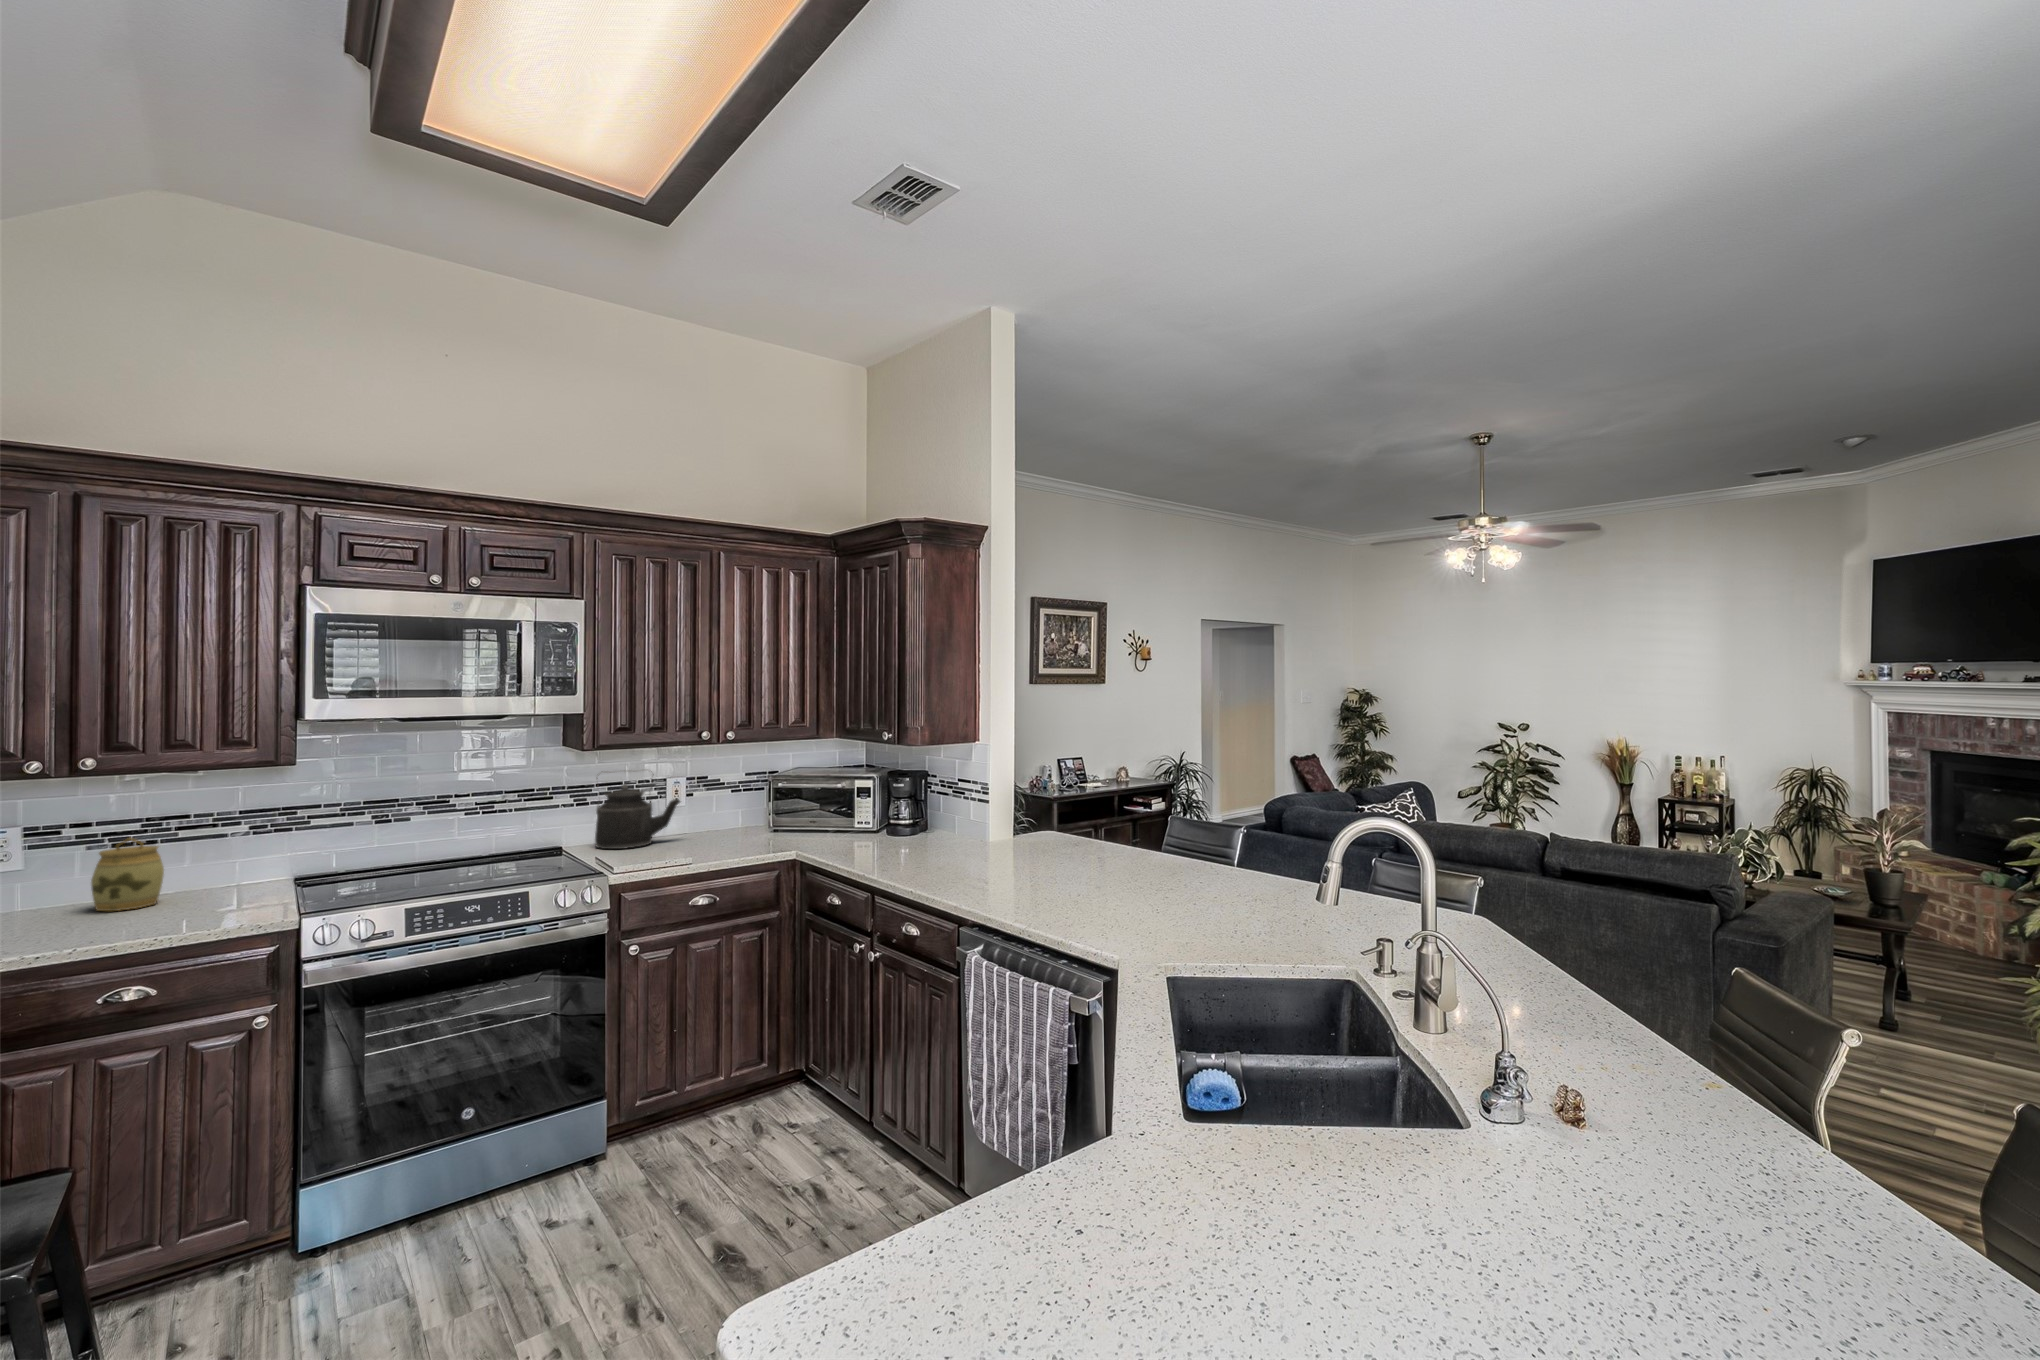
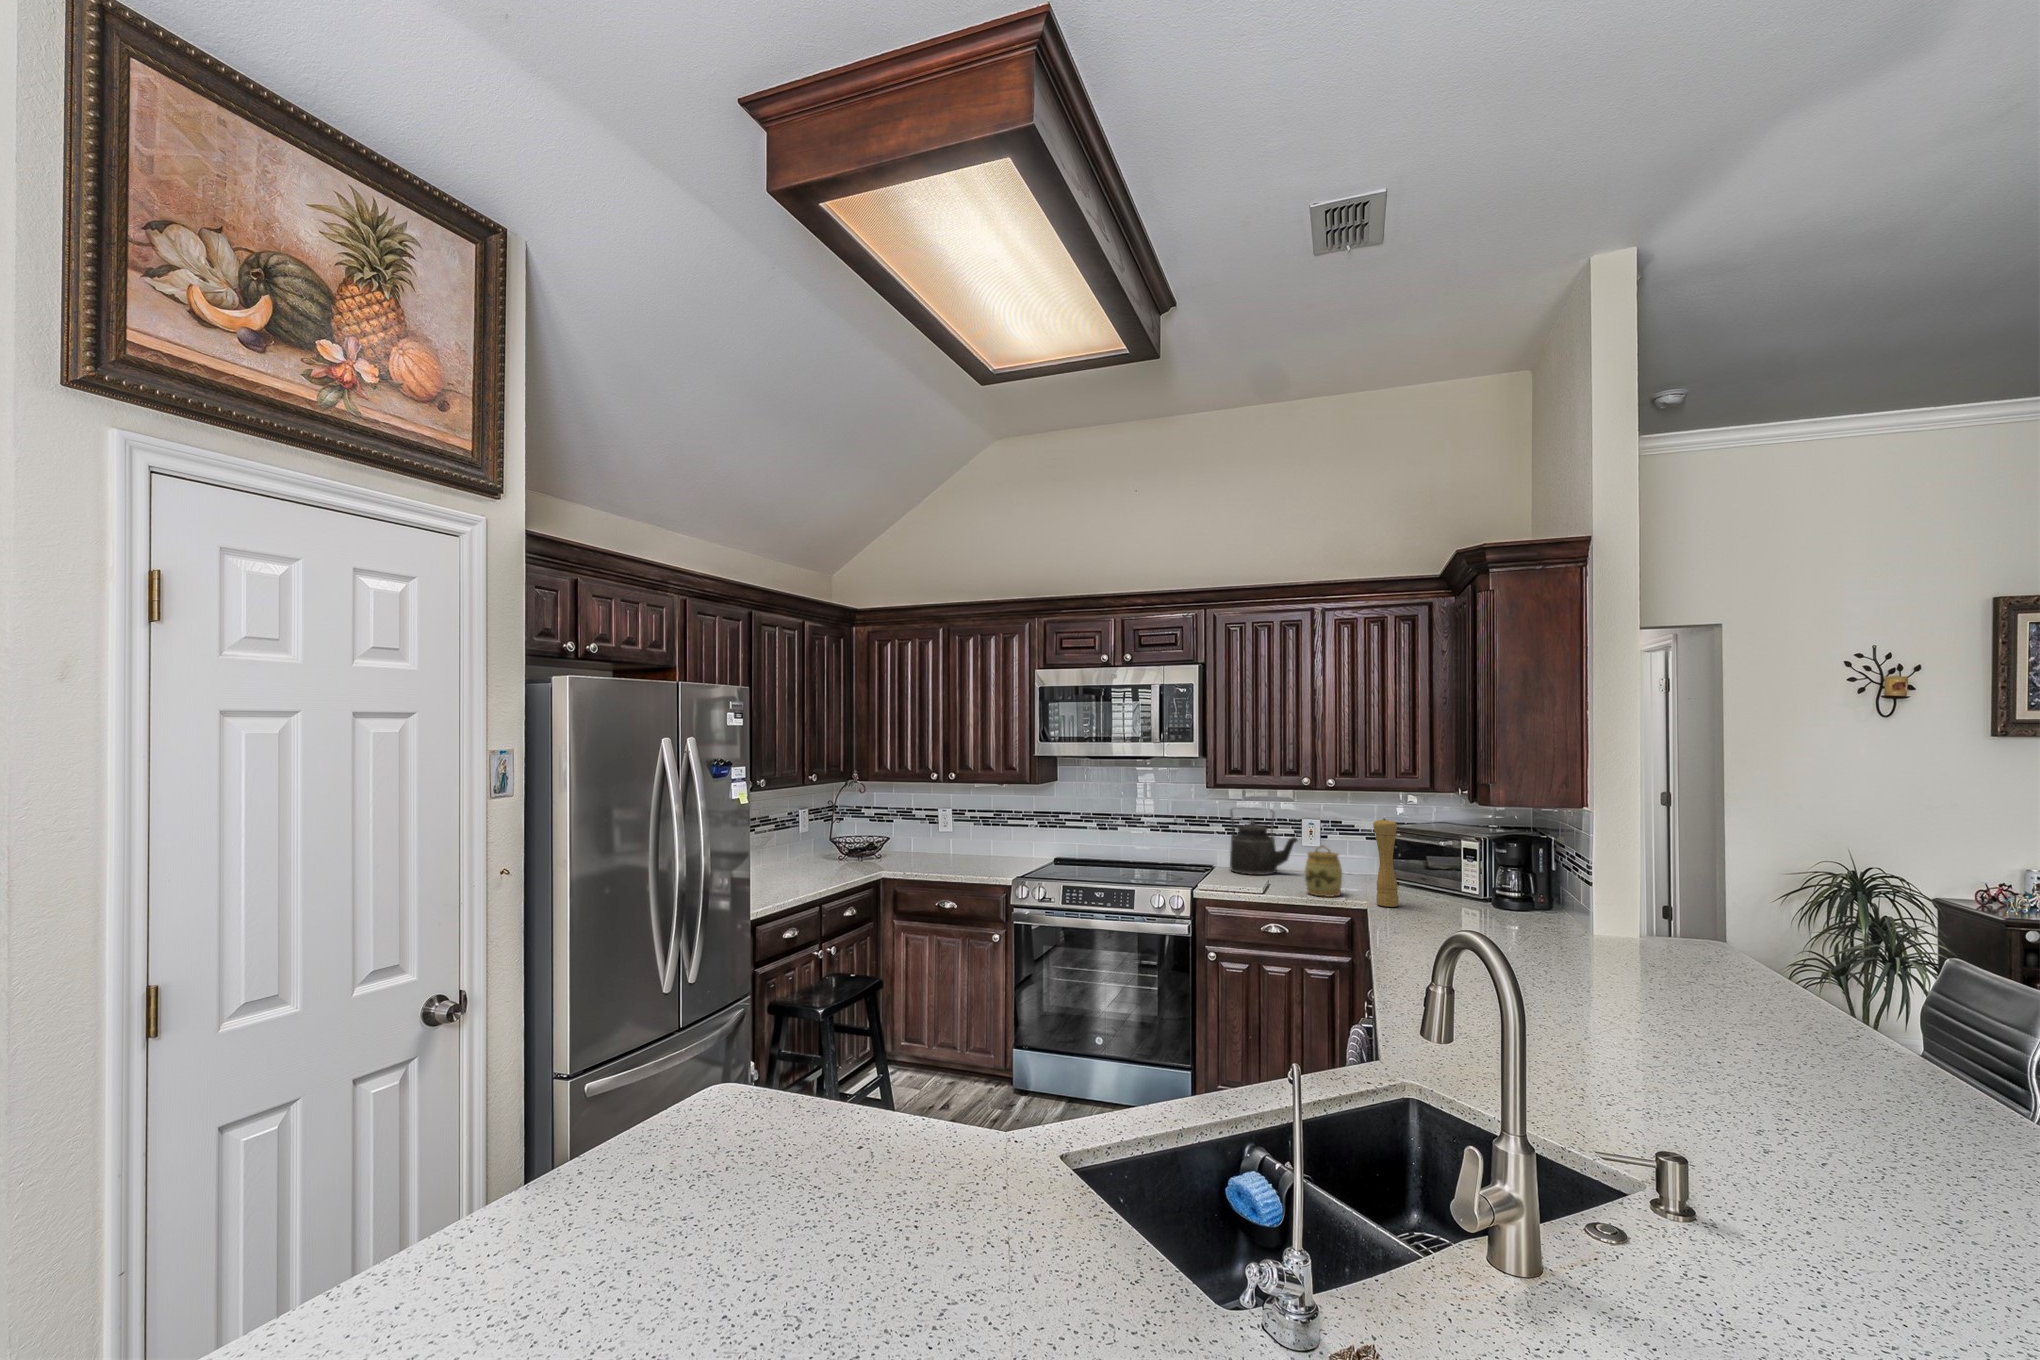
pepper mill: none [812,764,835,852] -> present [1373,819,1399,907]
jar: present [91,838,164,911] -> present [1305,846,1342,897]

